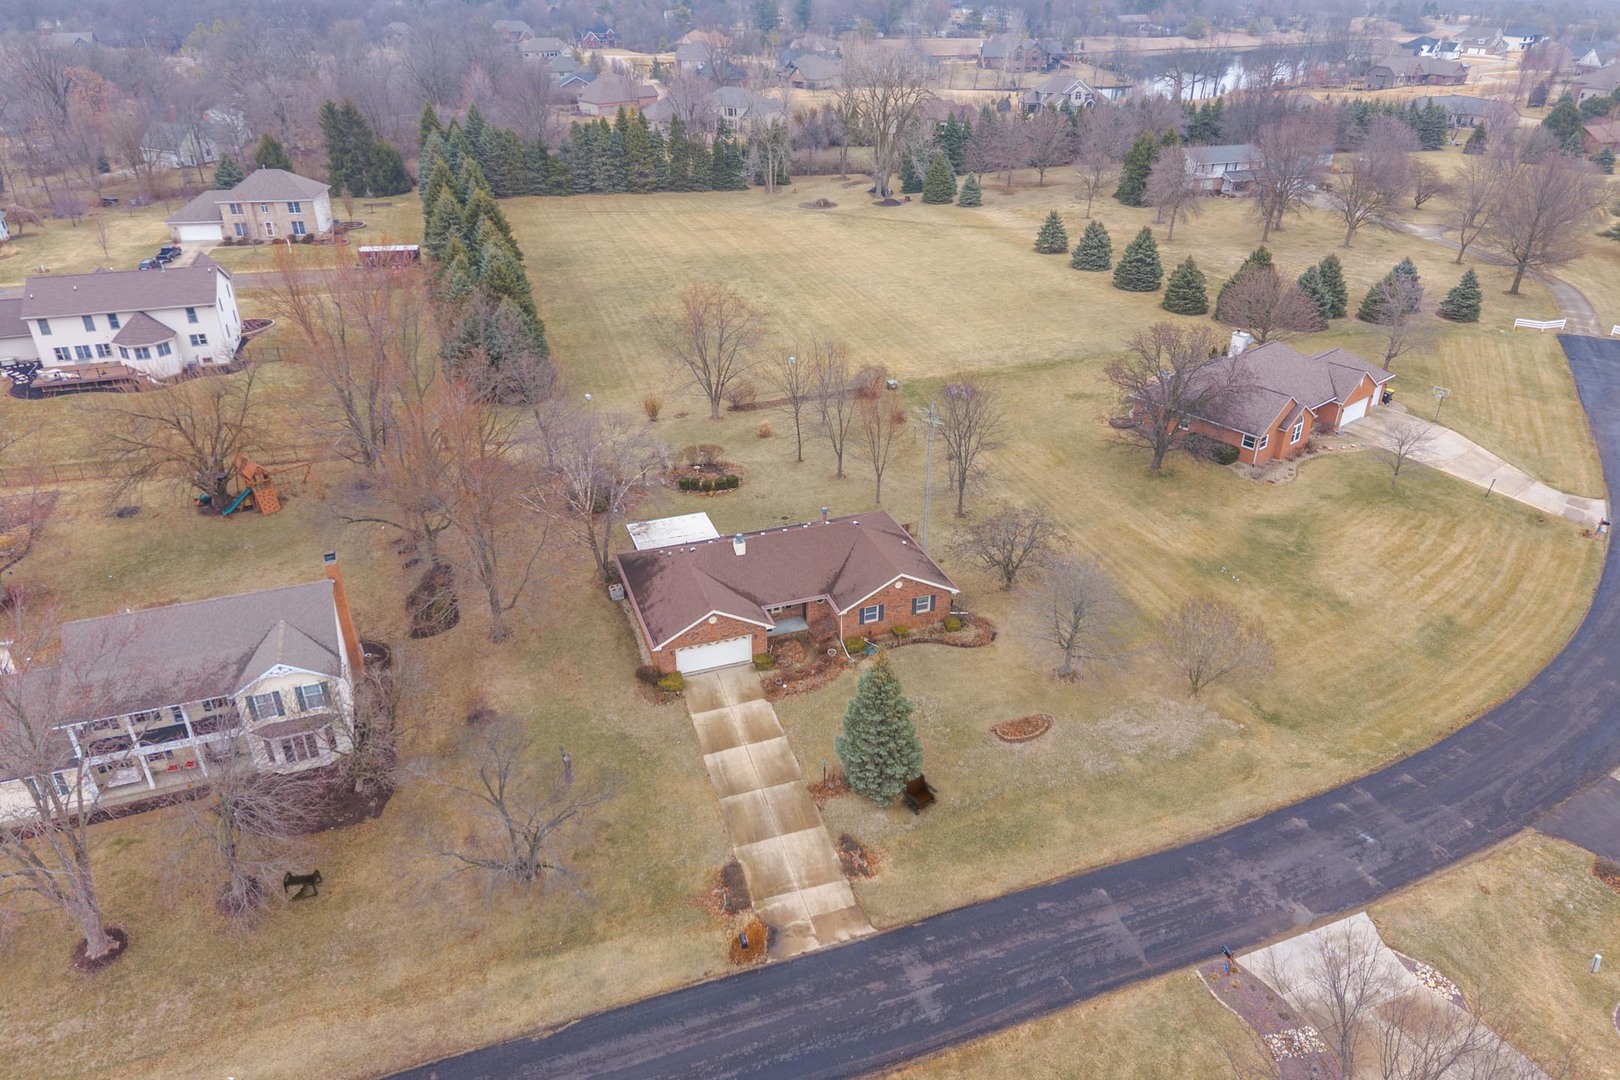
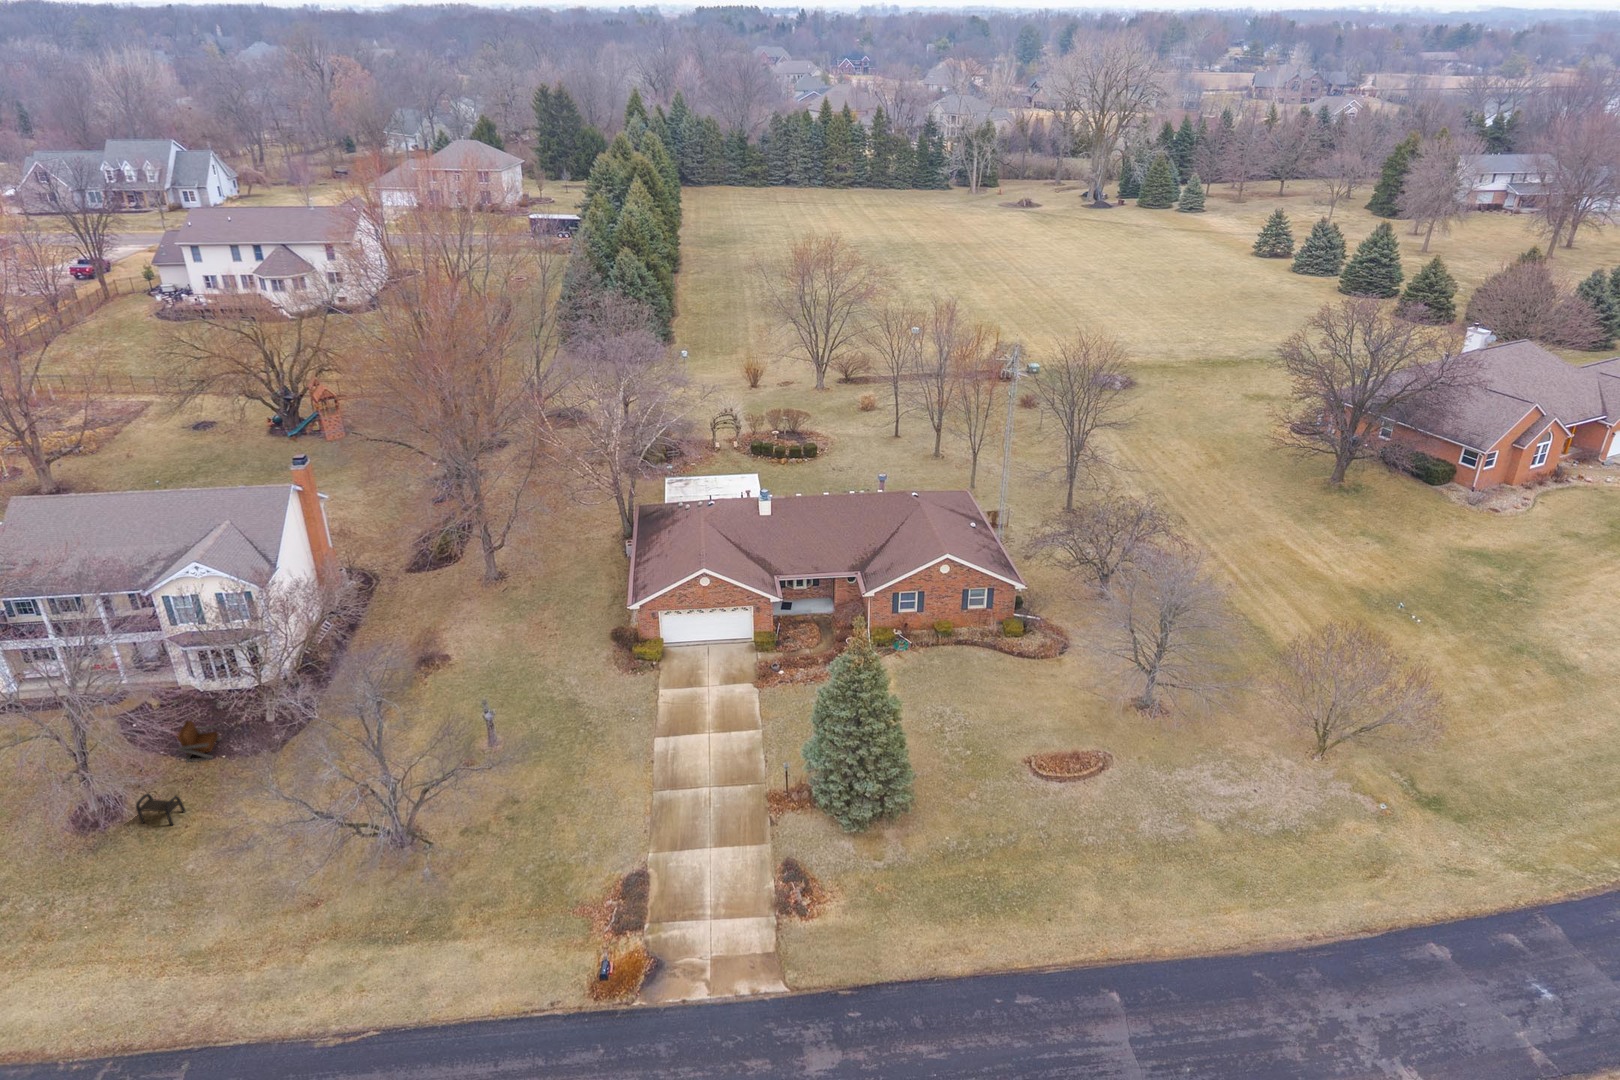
lounge chair: present [902,774,937,814] -> present [178,720,222,762]

